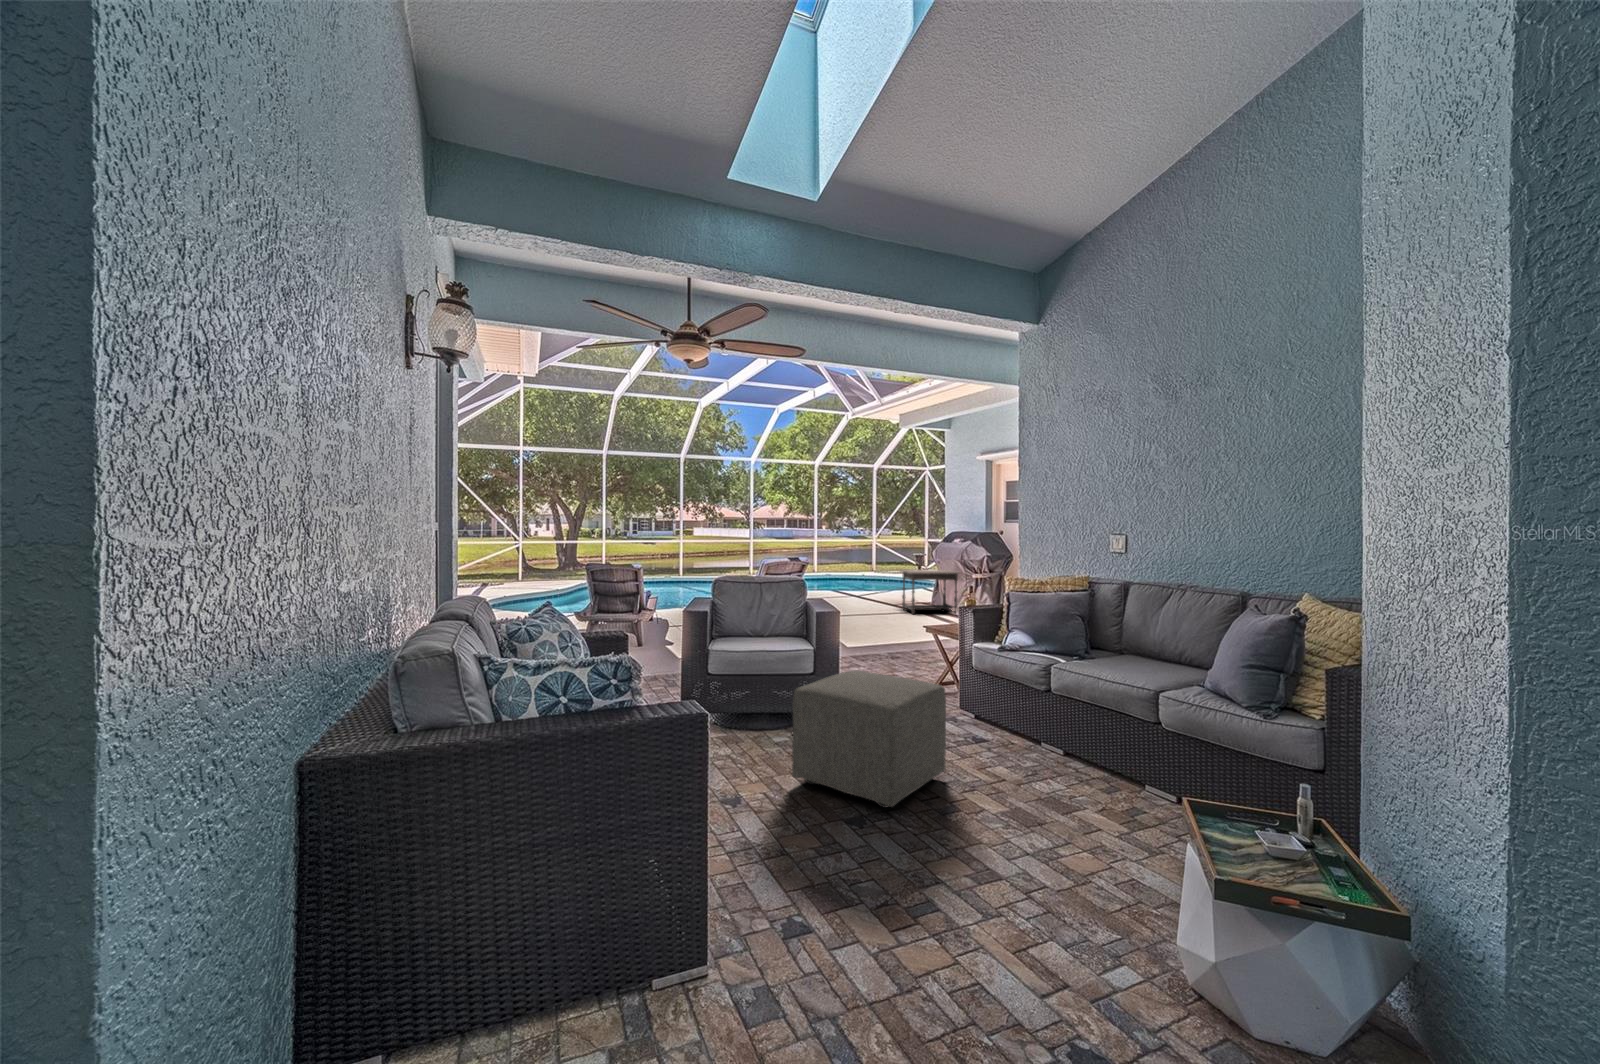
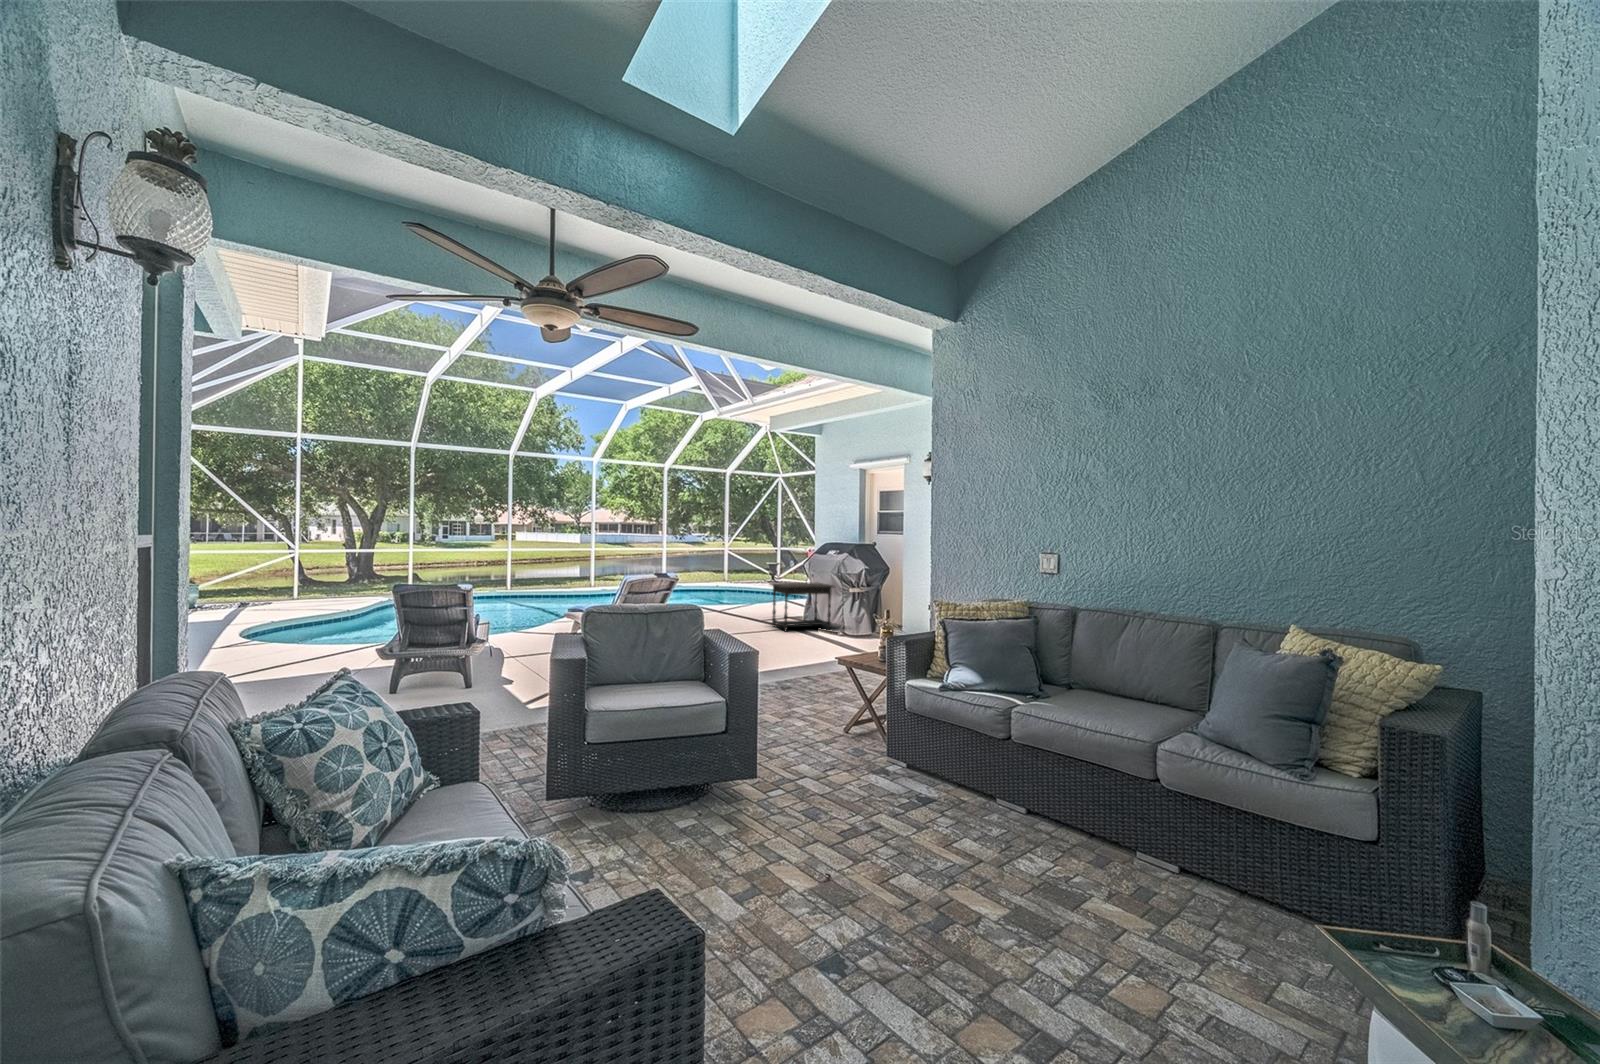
ottoman: present [792,671,946,808] -> none [728,735,918,939]

